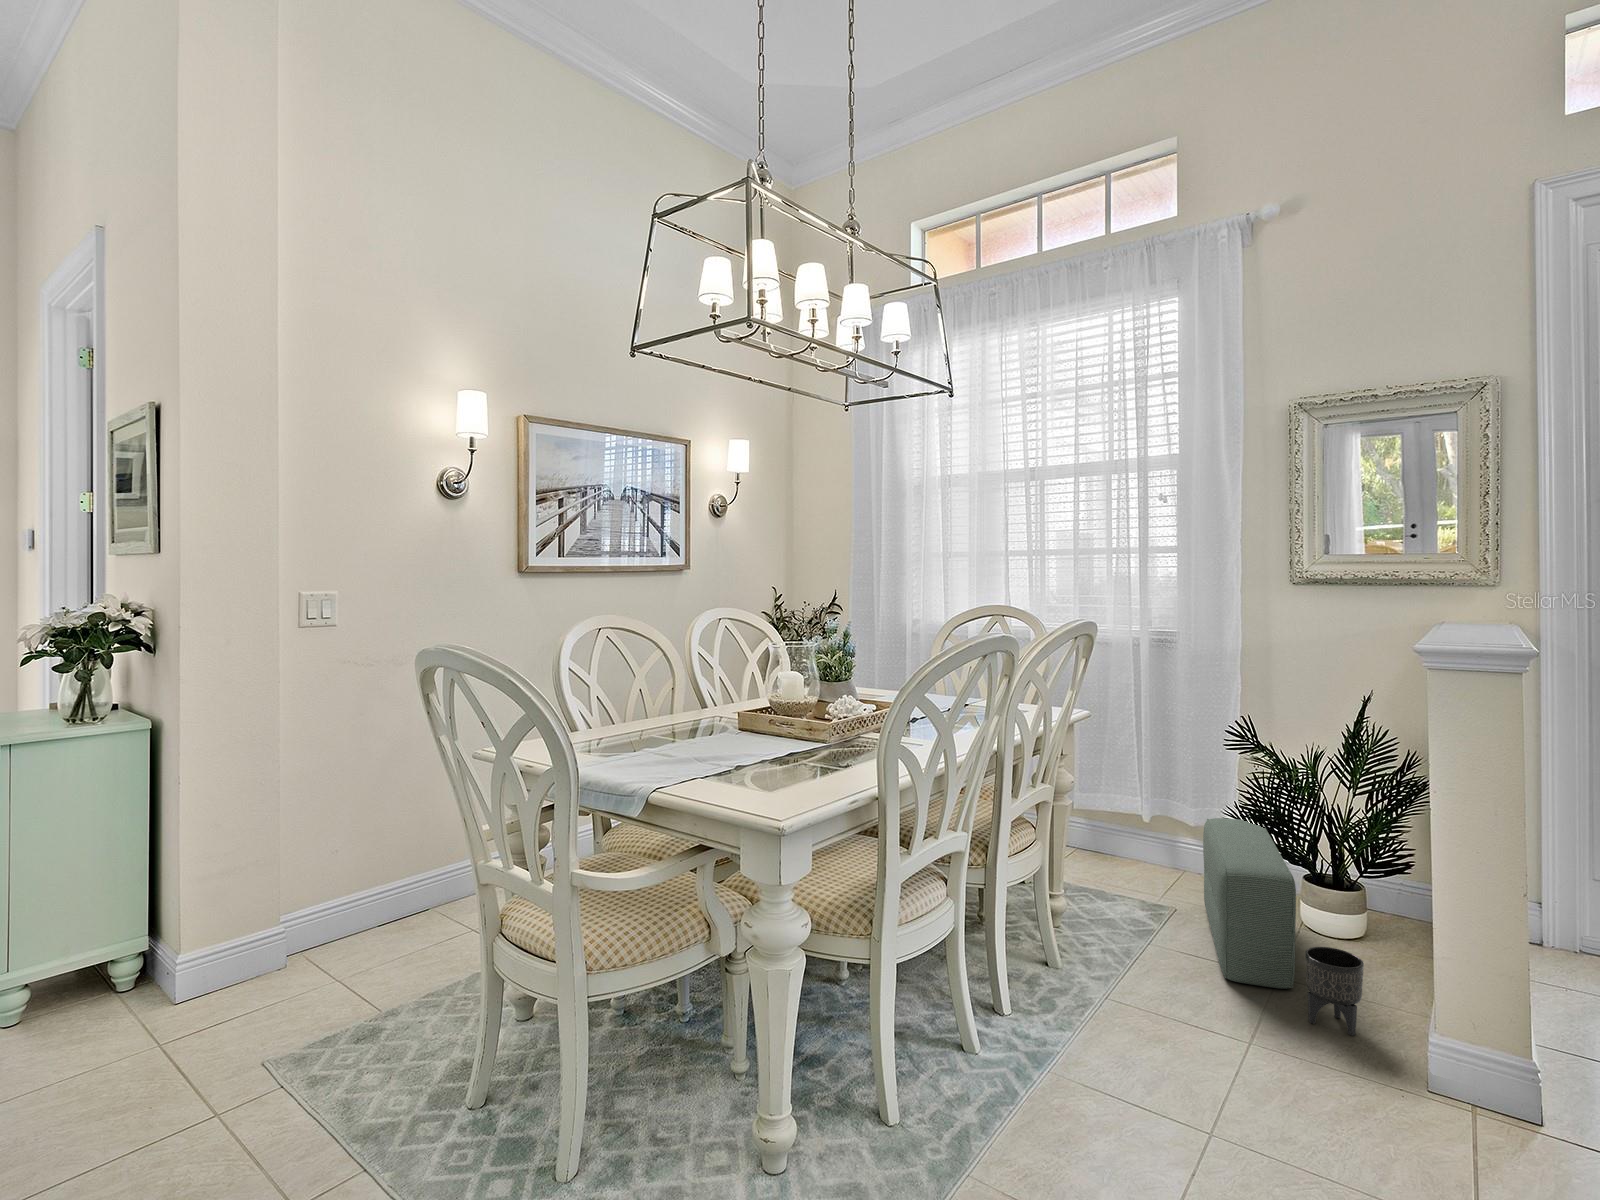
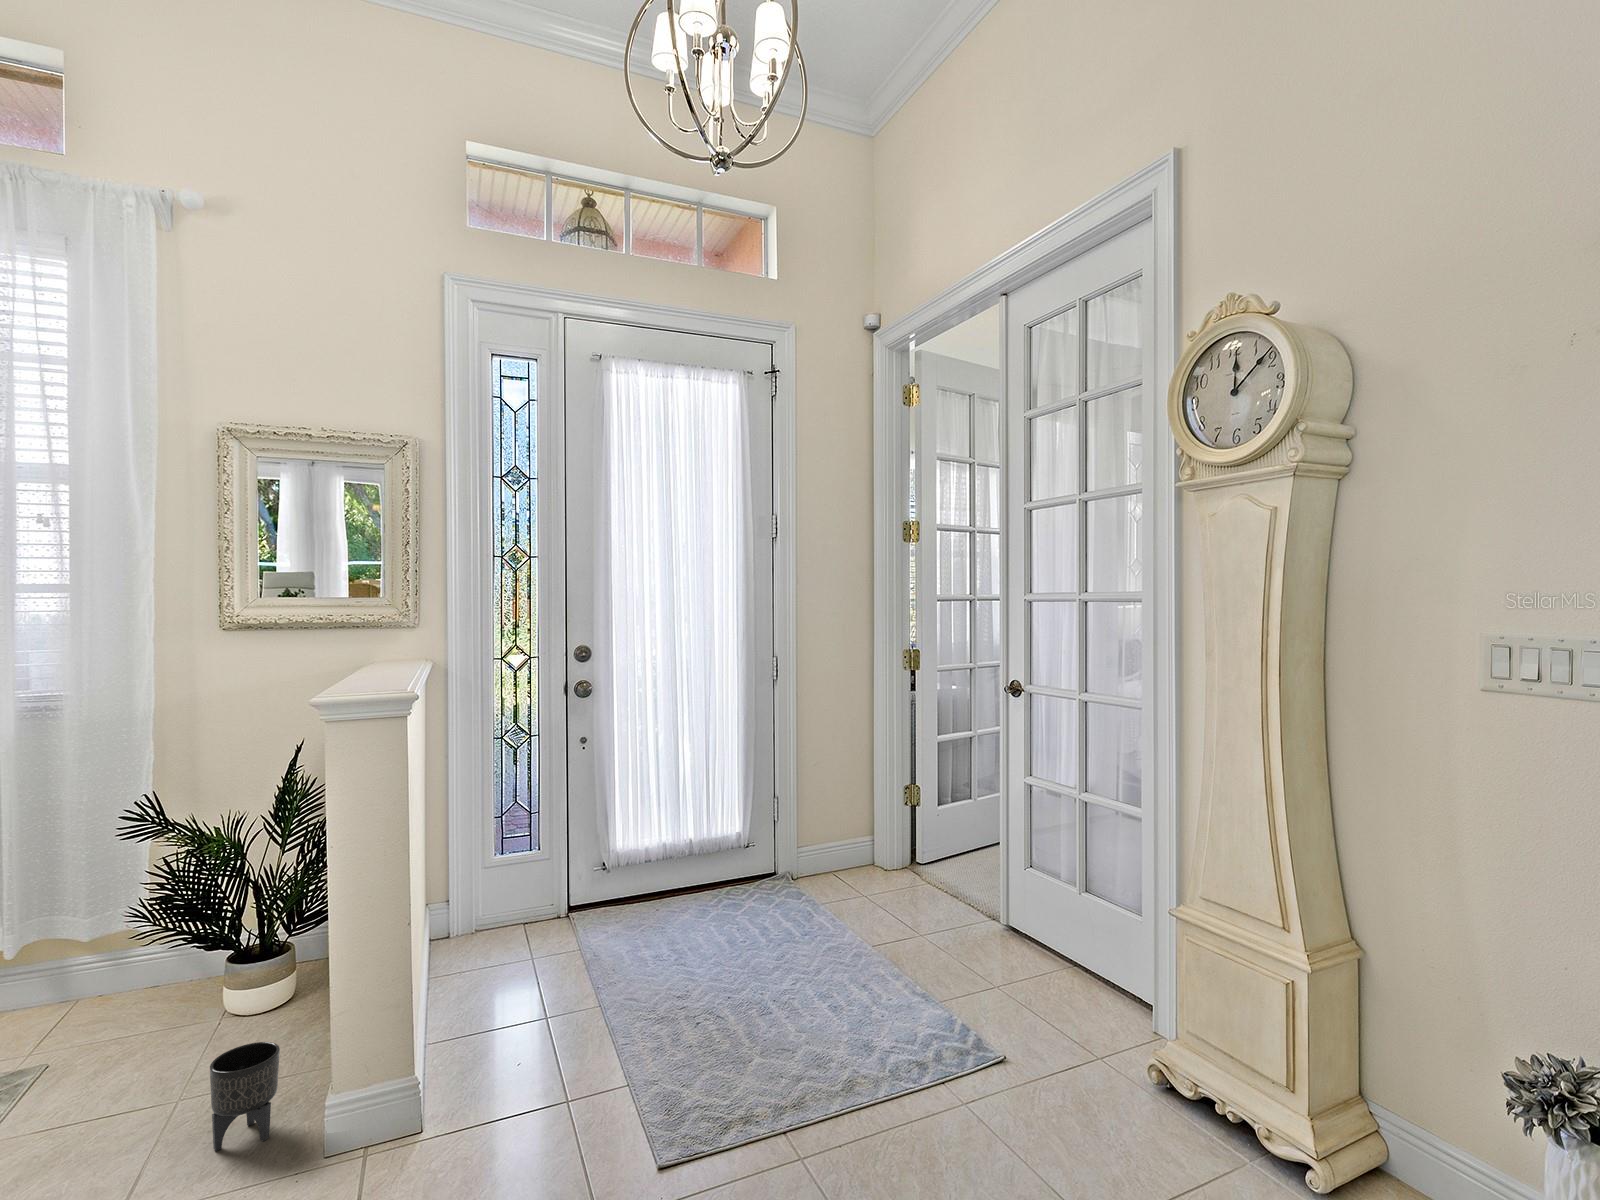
pouf: present [1203,818,1296,989] -> none [89,914,204,1146]

